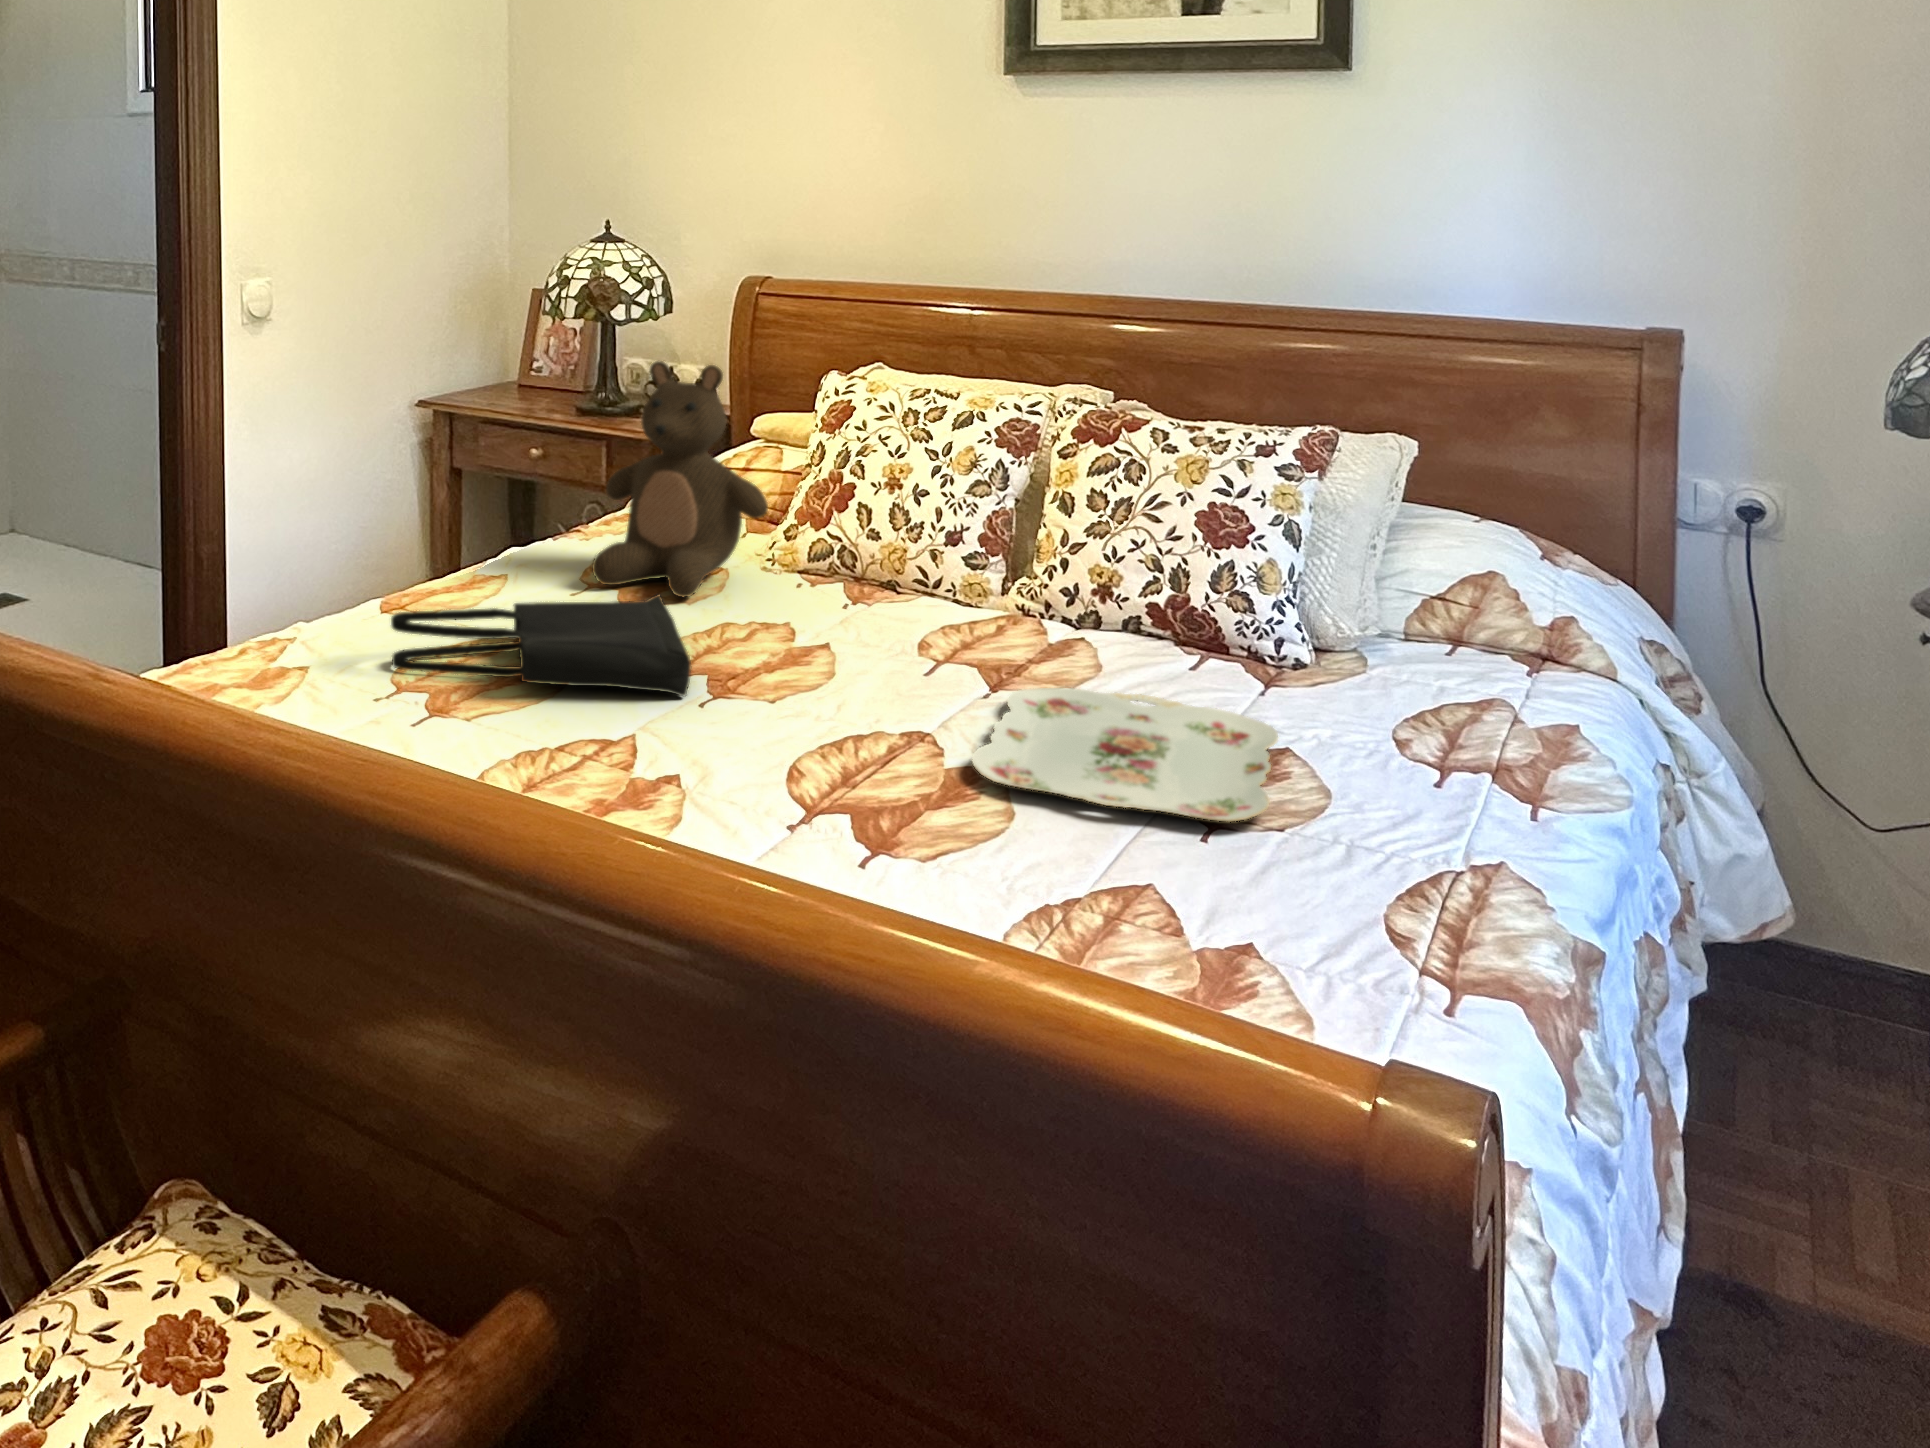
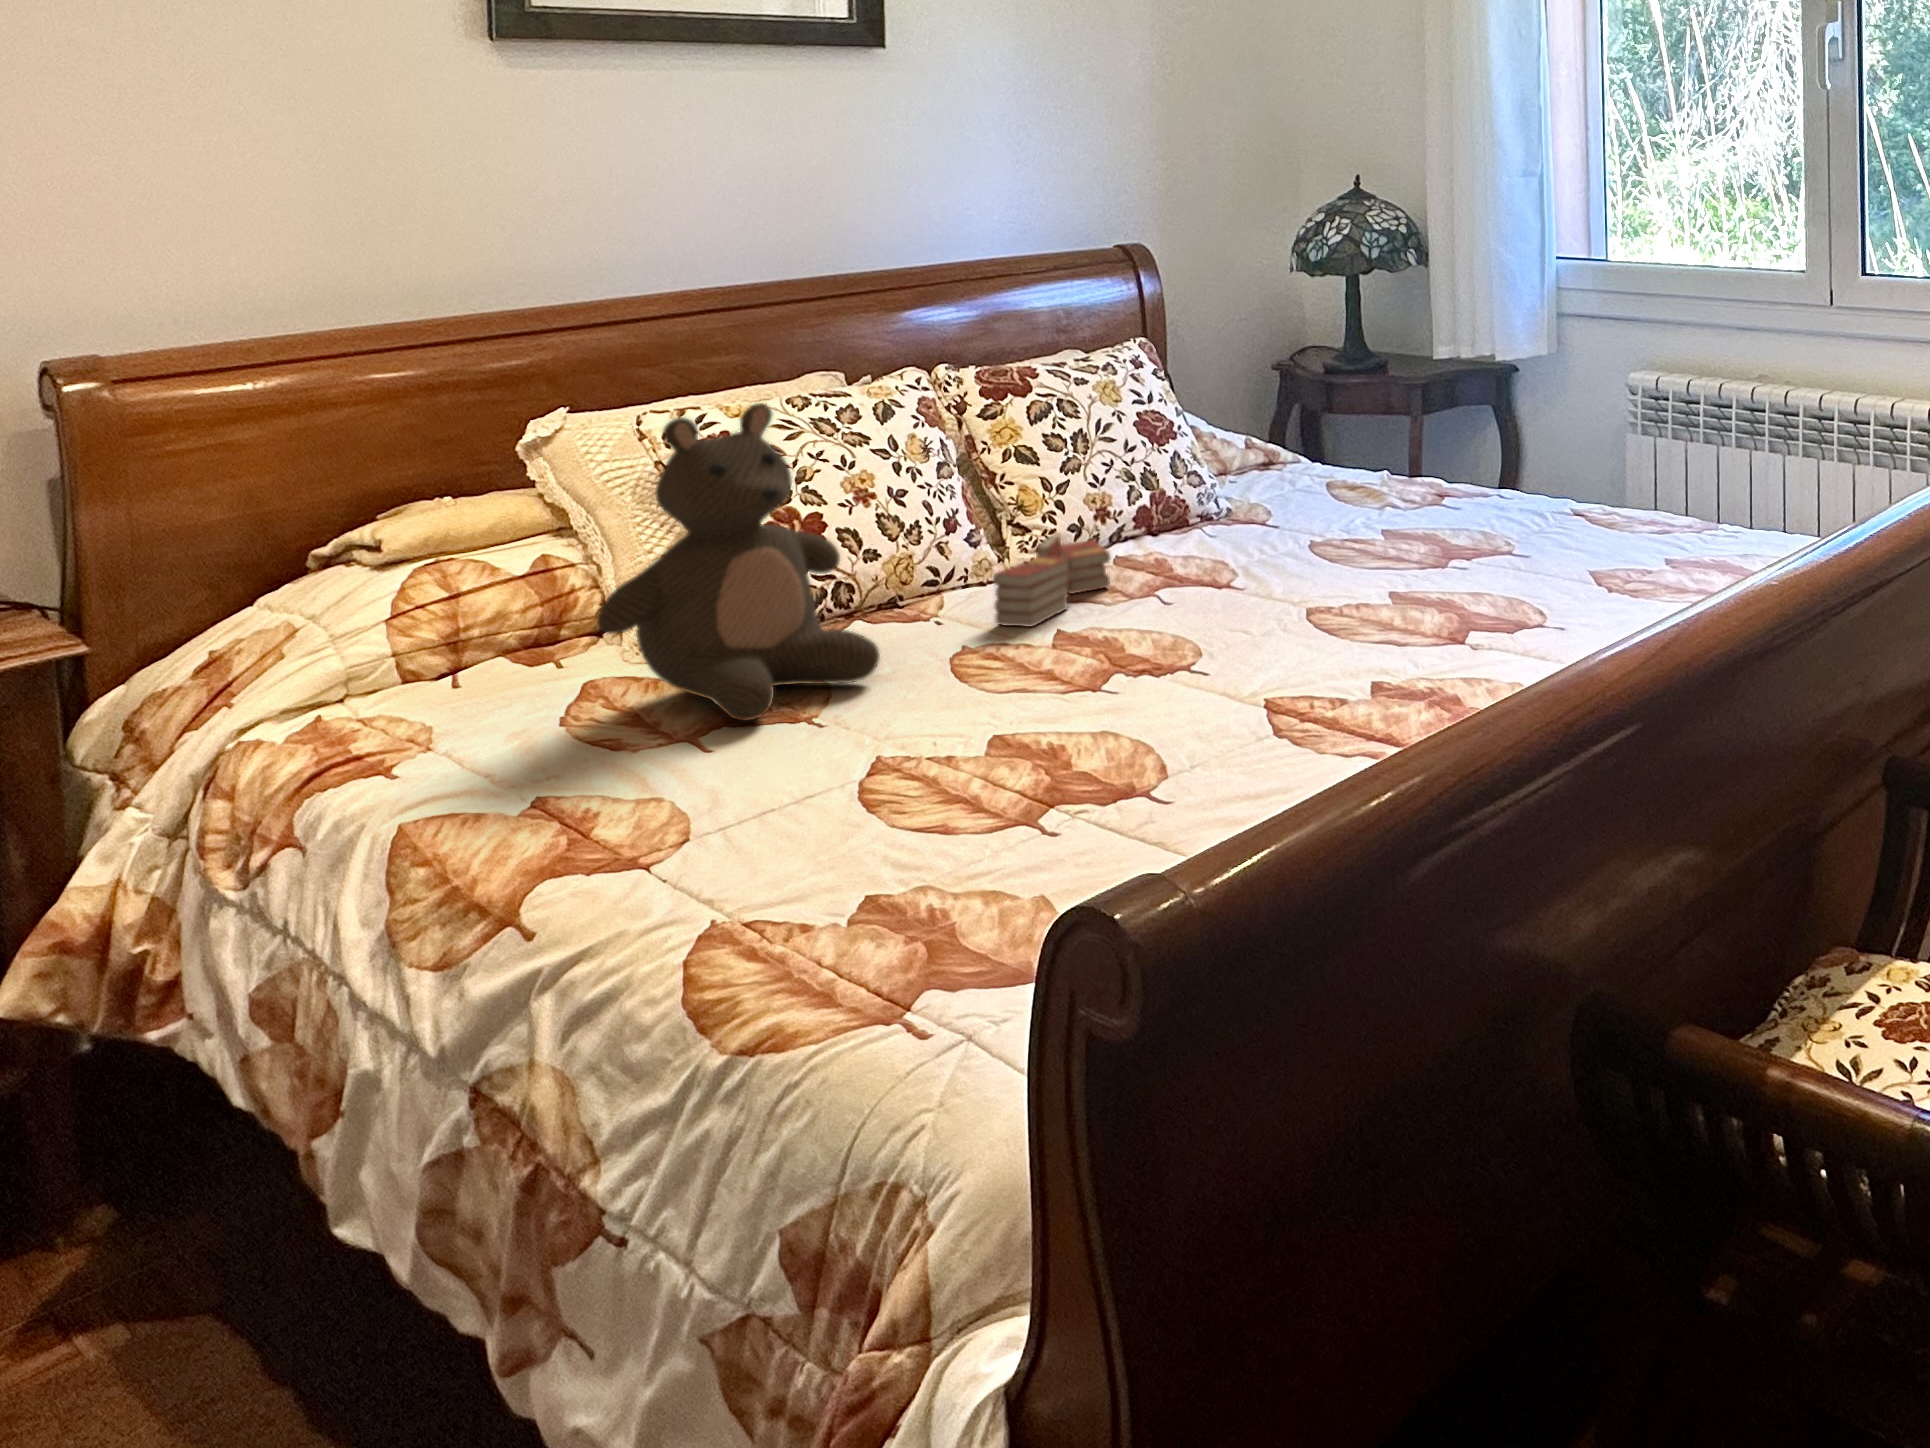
book: none [824,567,998,640] -> present [993,535,1110,627]
tote bag: present [391,594,691,696] -> none [932,633,1228,821]
serving tray: present [971,688,1278,821] -> none [1278,517,1555,585]

